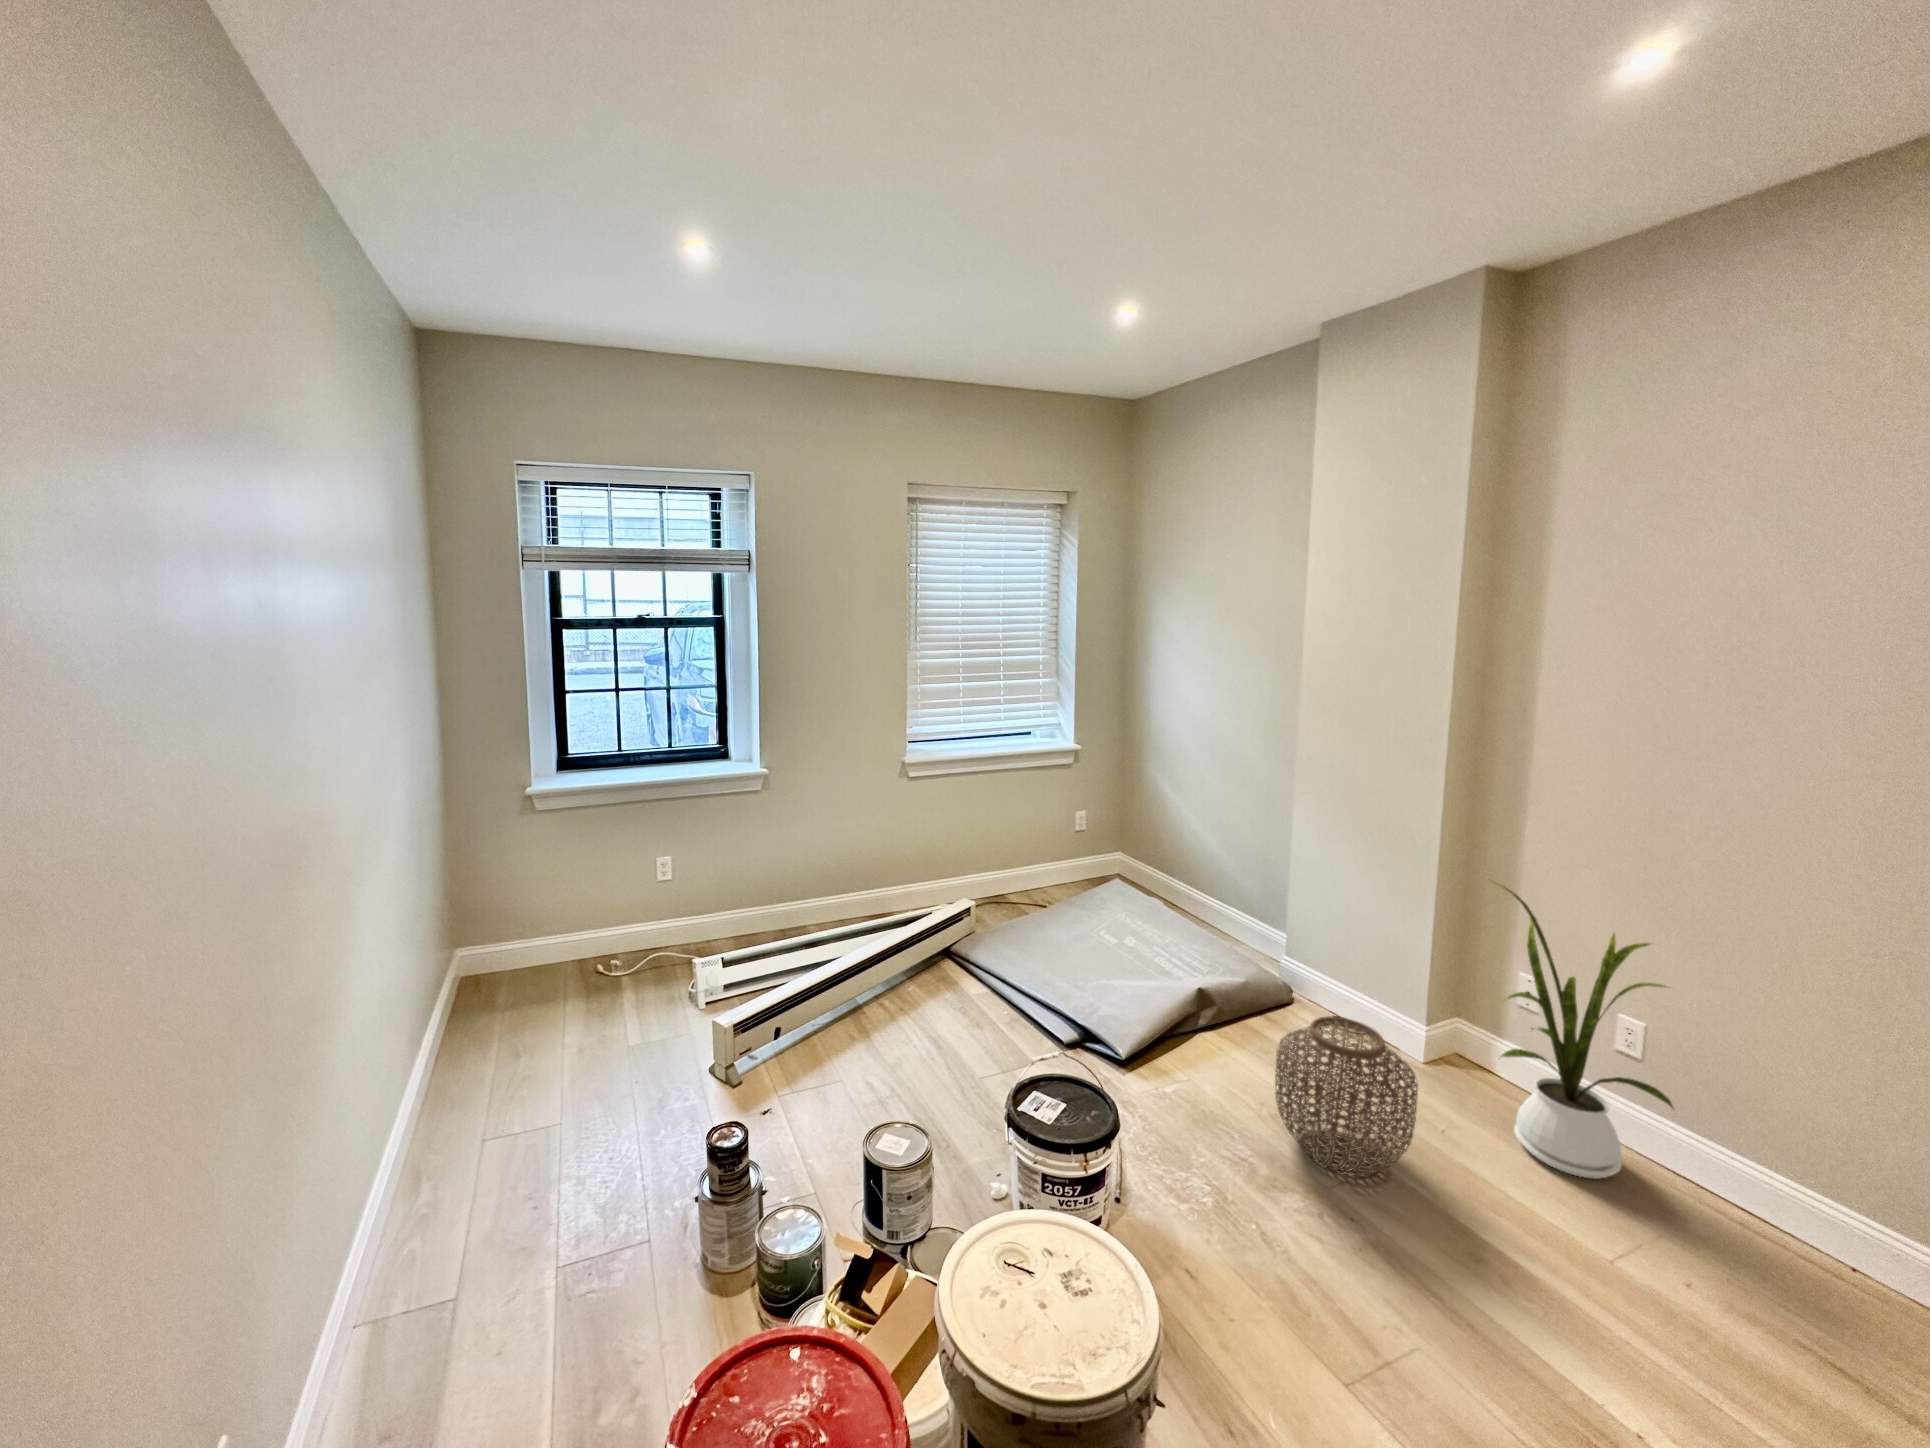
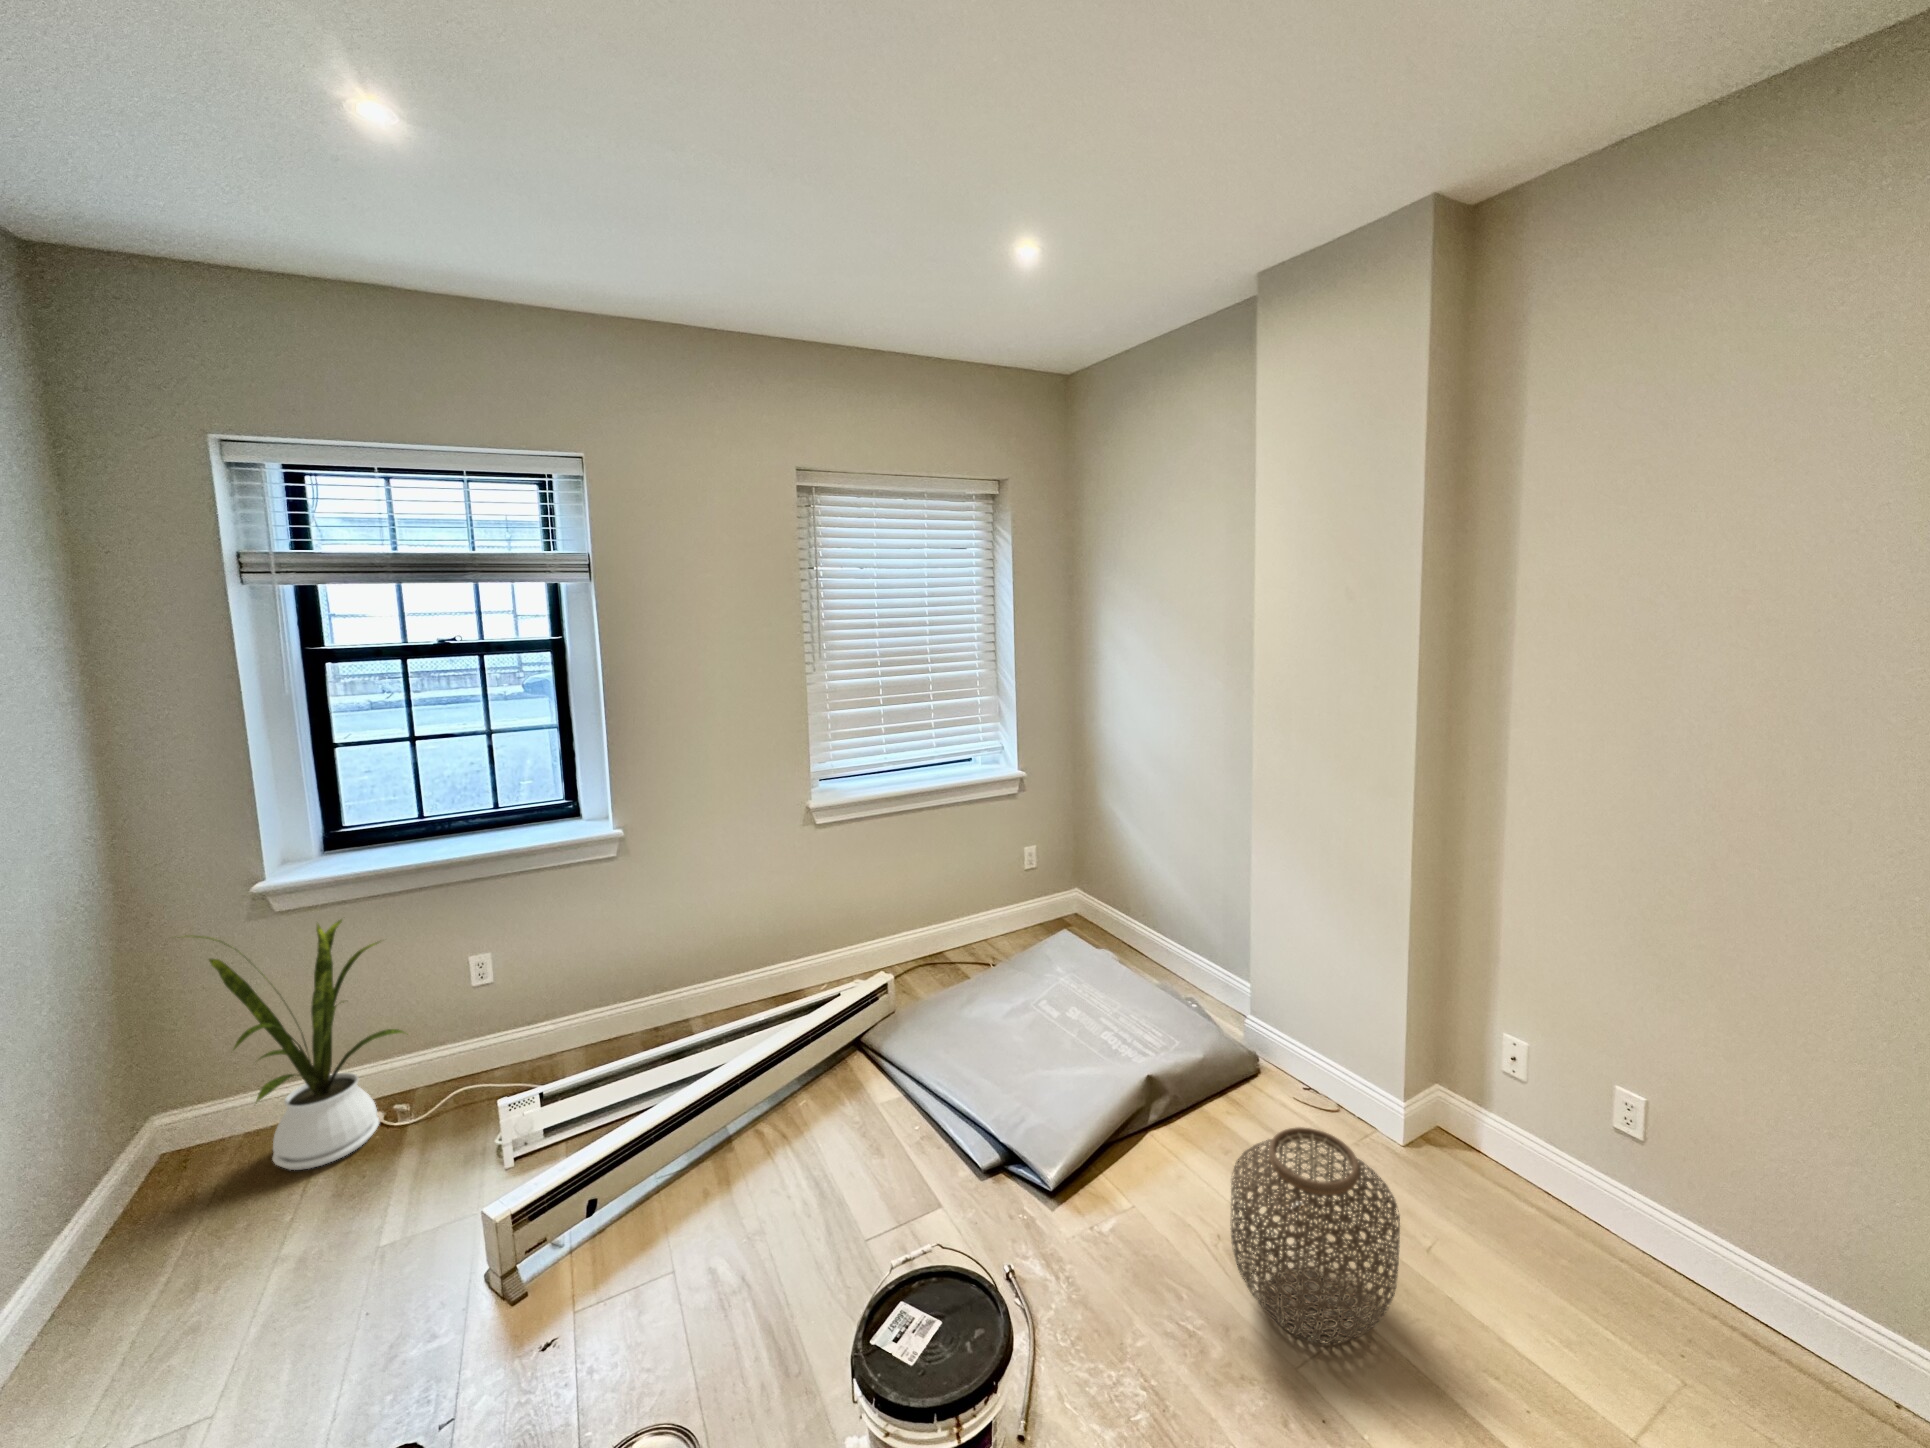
house plant: present [1500,885,1674,1179] -> present [177,920,408,1170]

